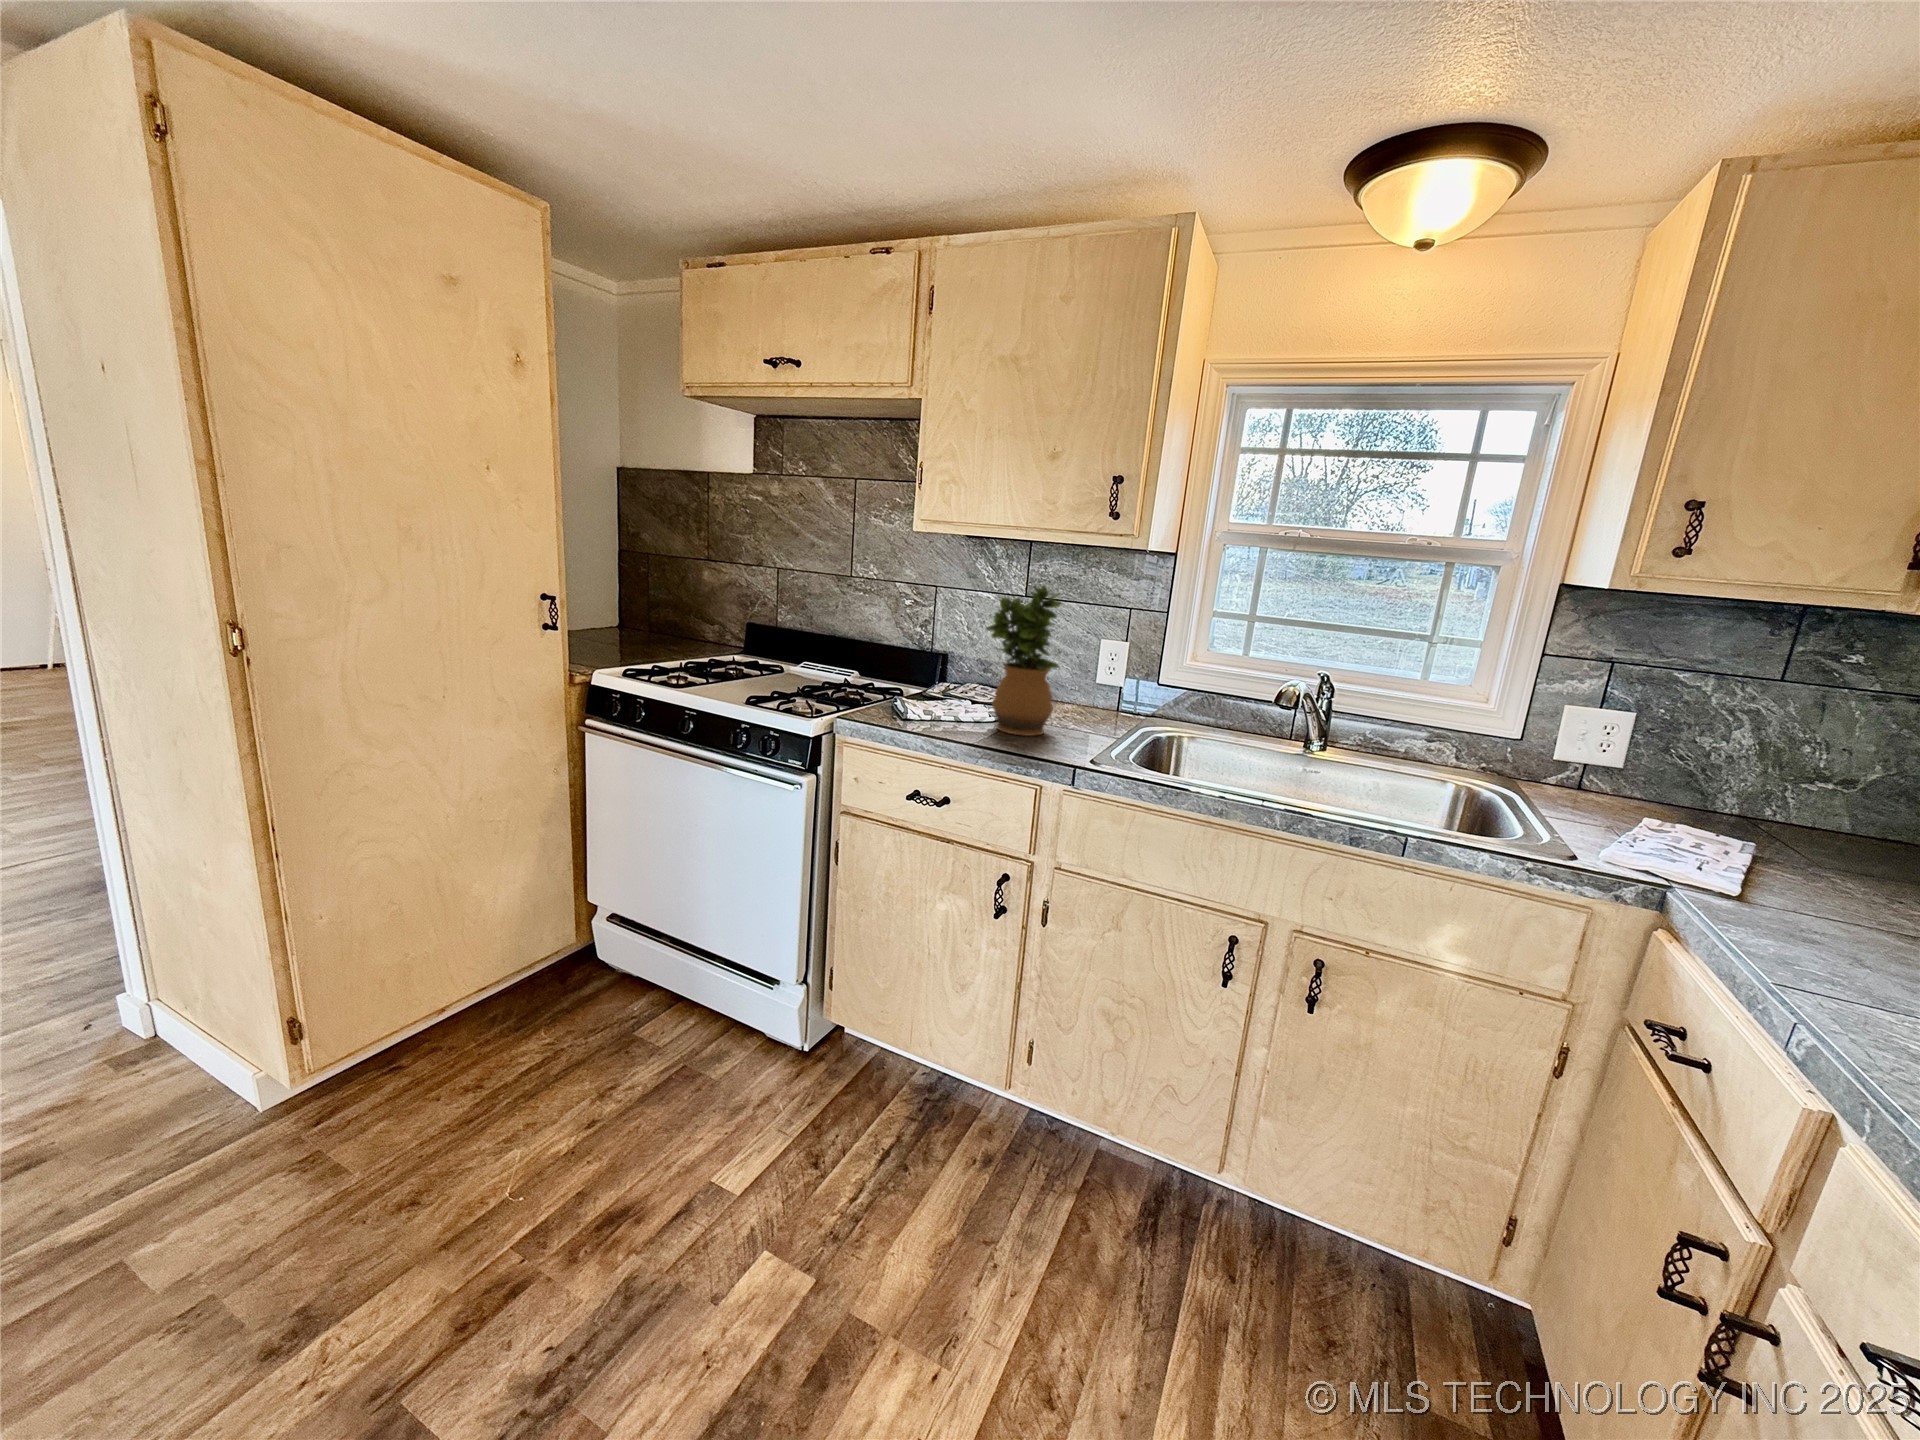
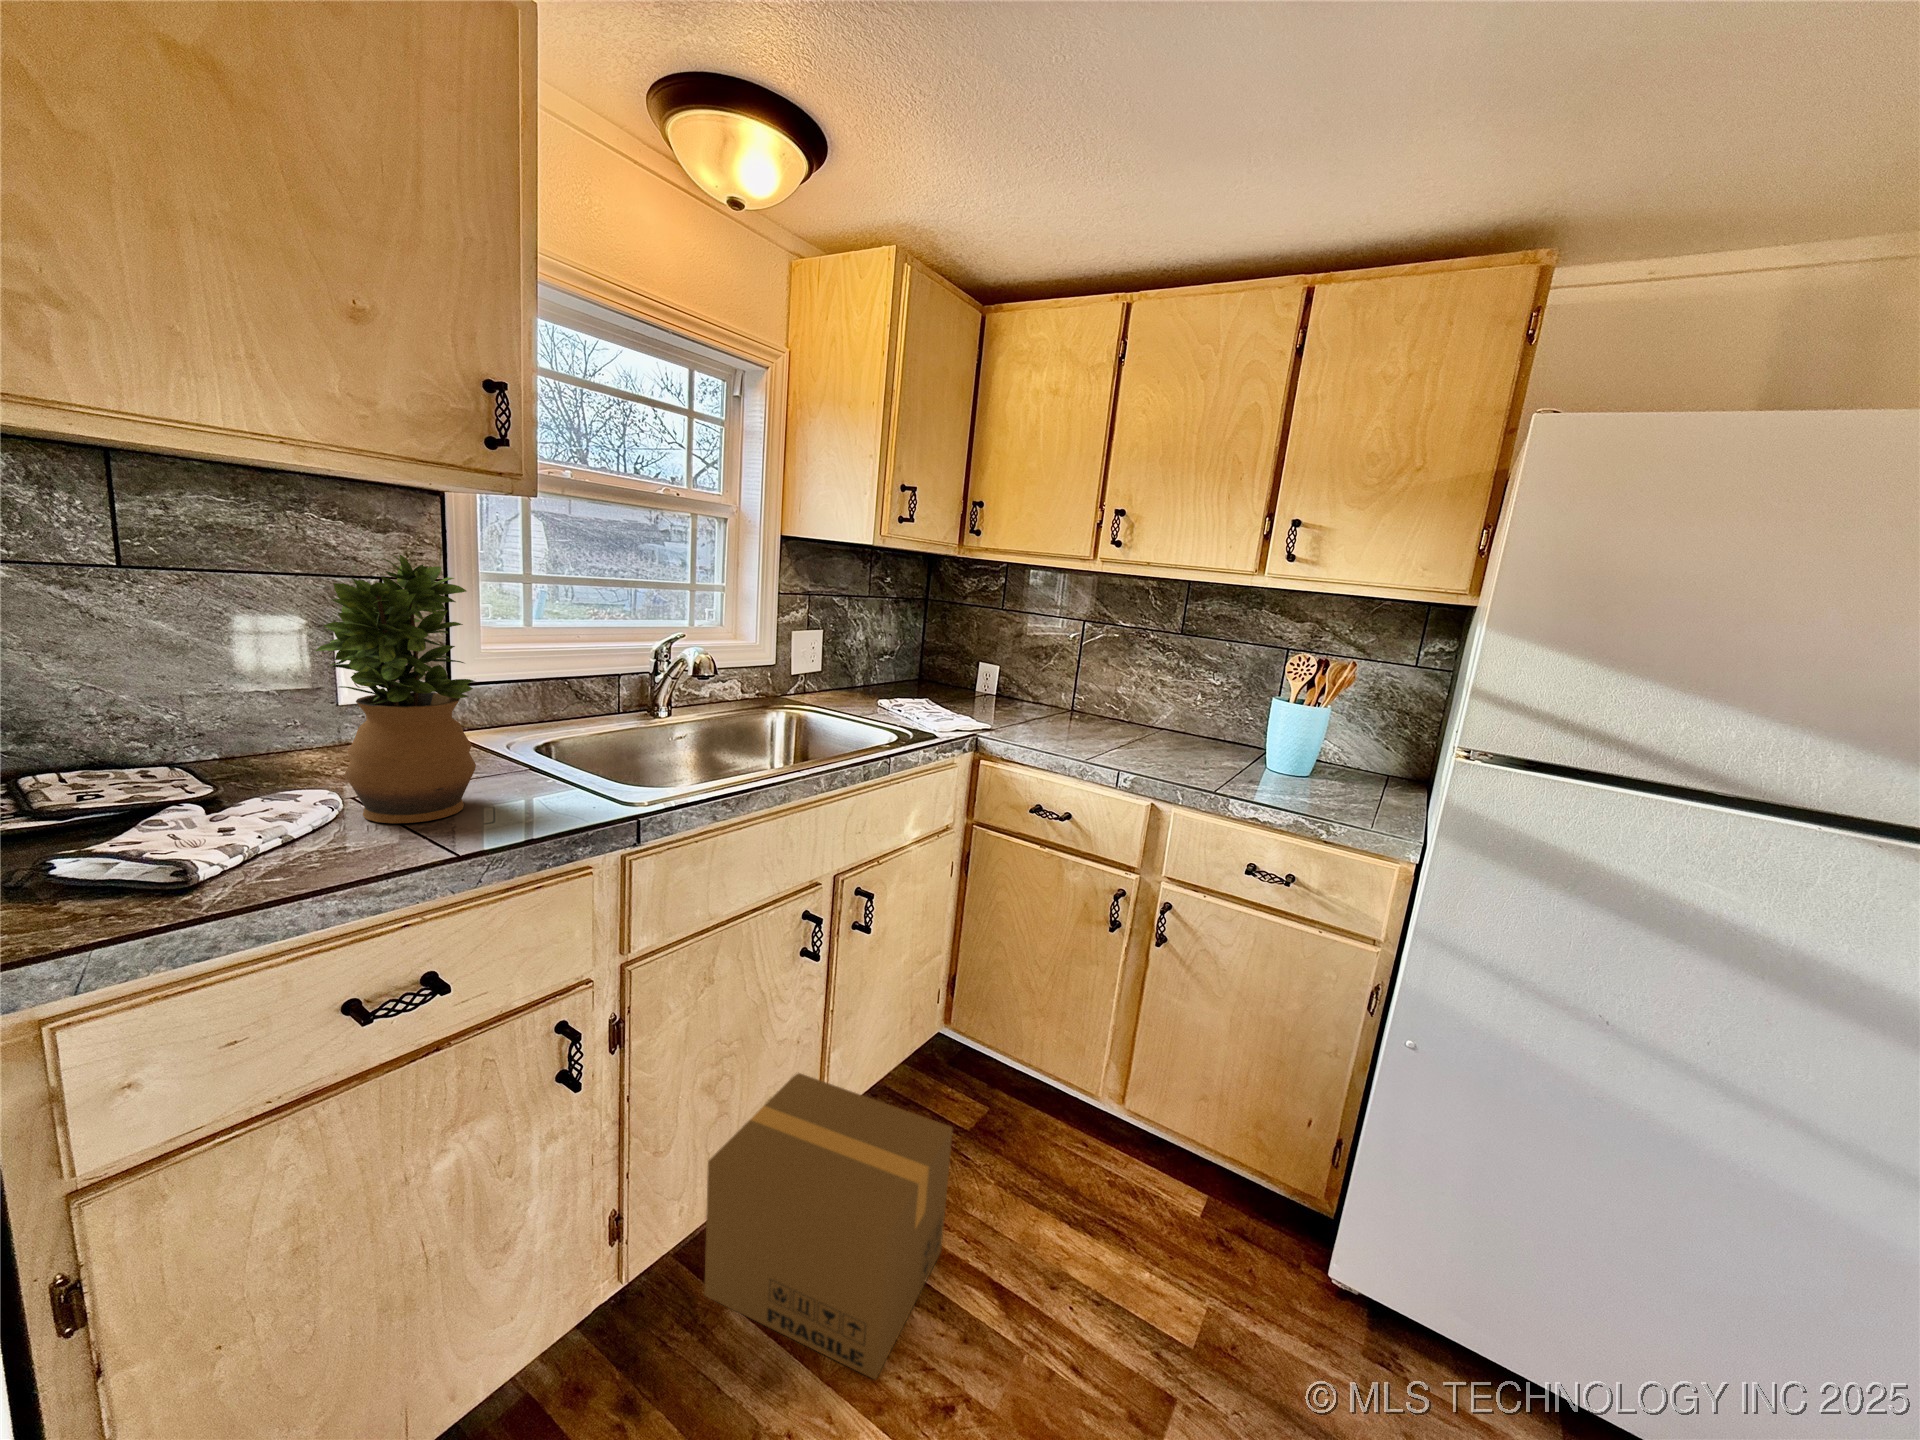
cardboard box: none [1054,1068,1243,1379] -> present [704,1073,953,1379]

